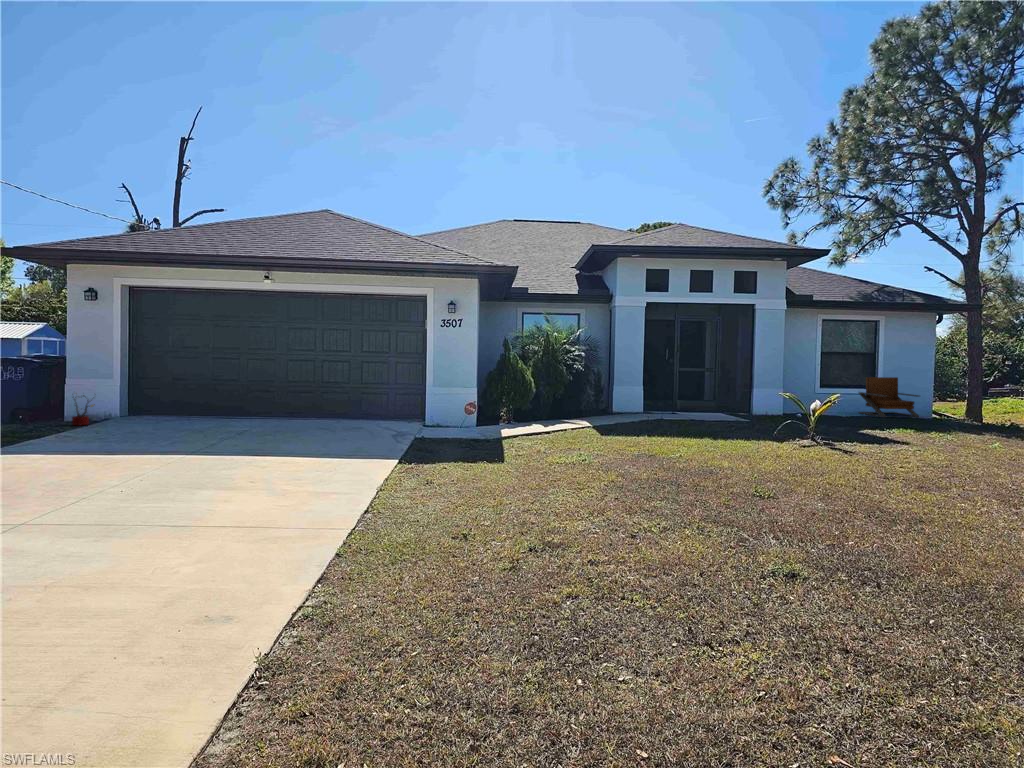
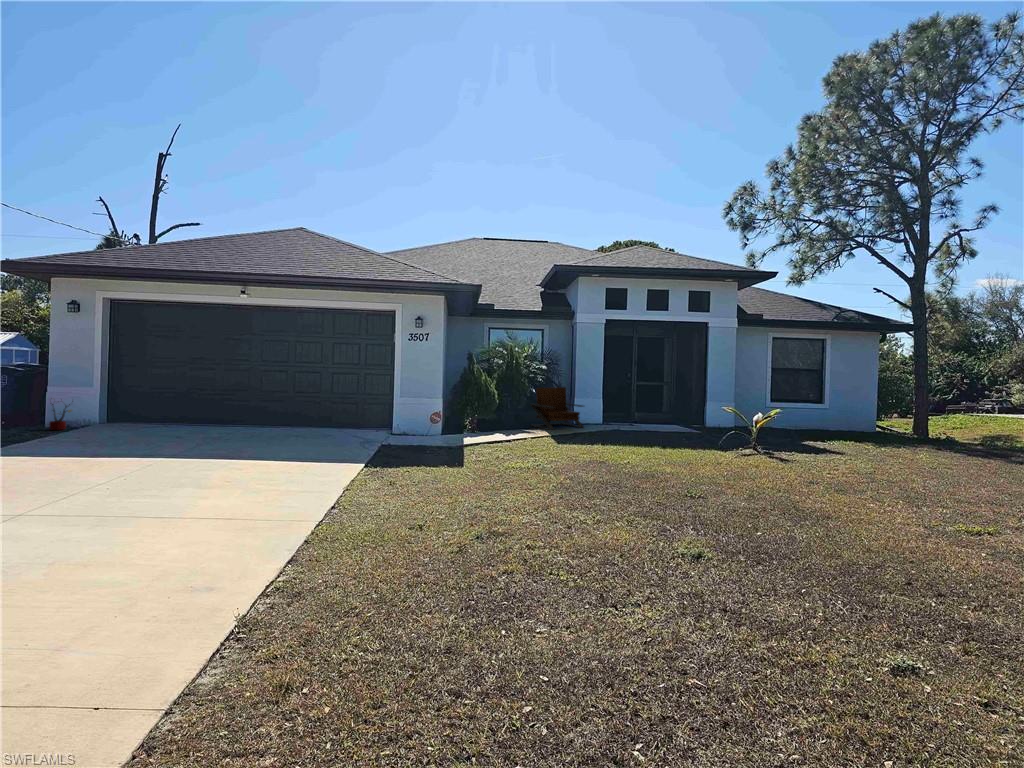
lounge chair: present [859,377,919,417] -> present [530,387,584,430]

